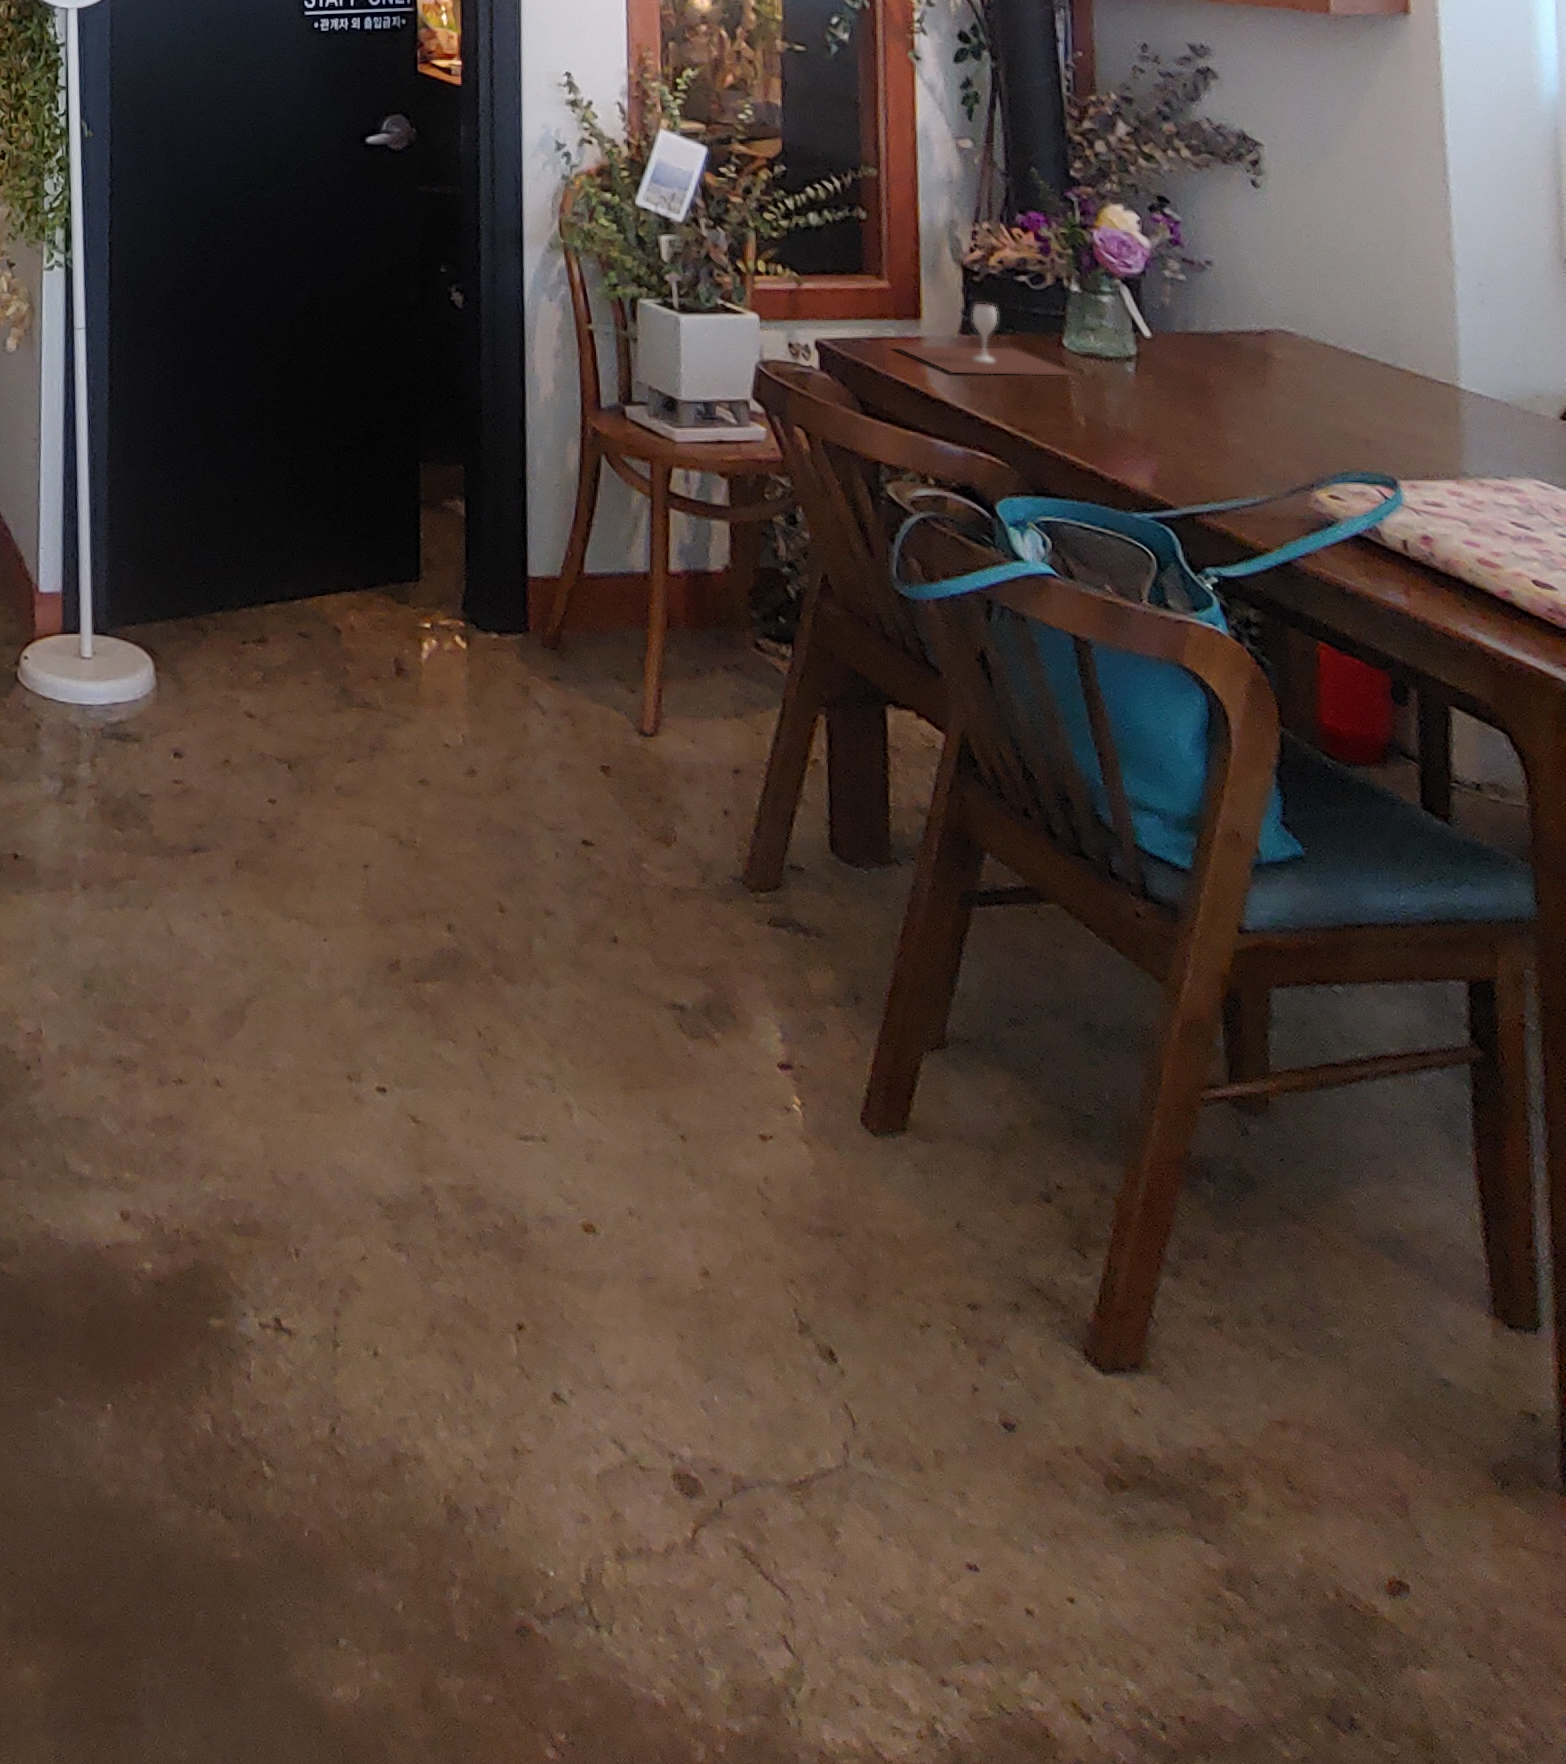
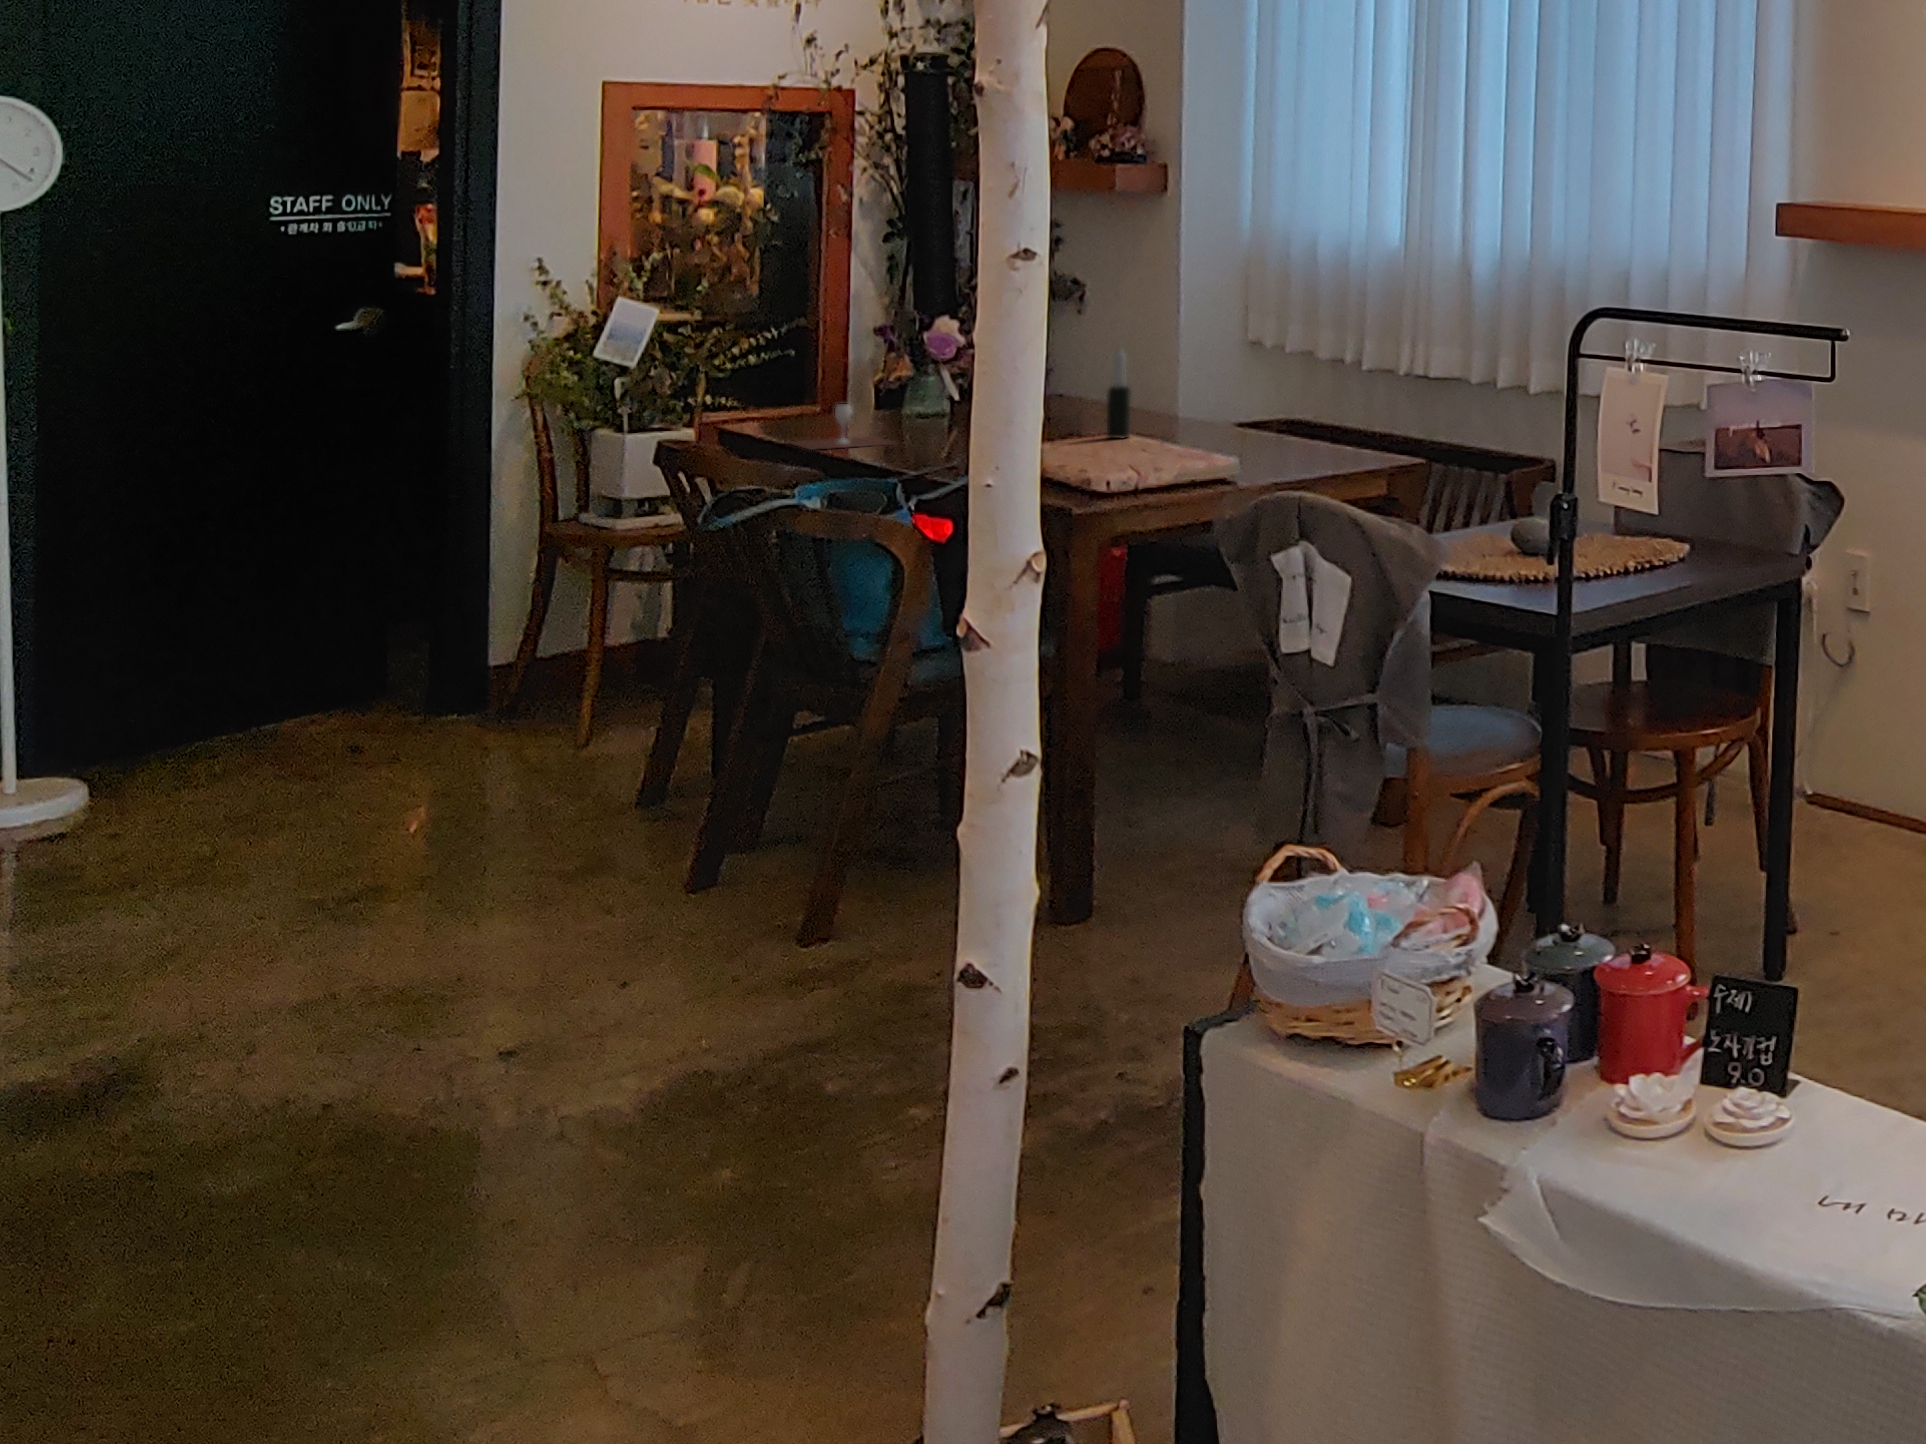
candle: none [1444,258,1486,418] -> present [1107,346,1131,438]

